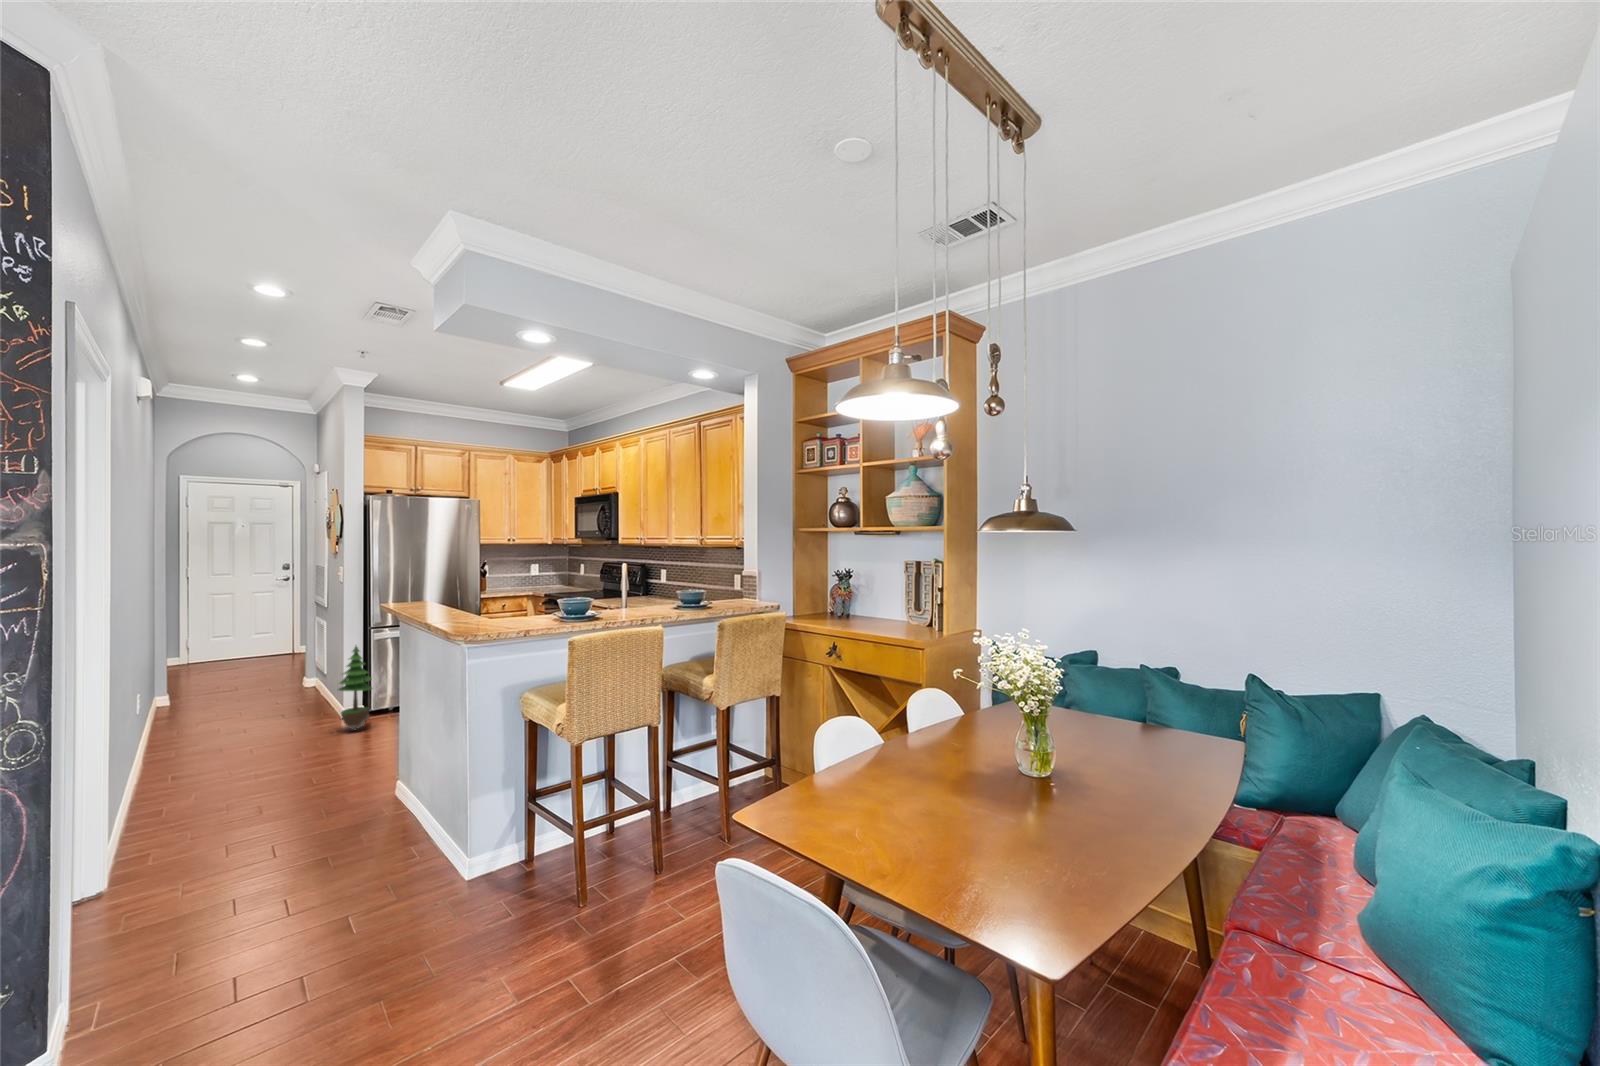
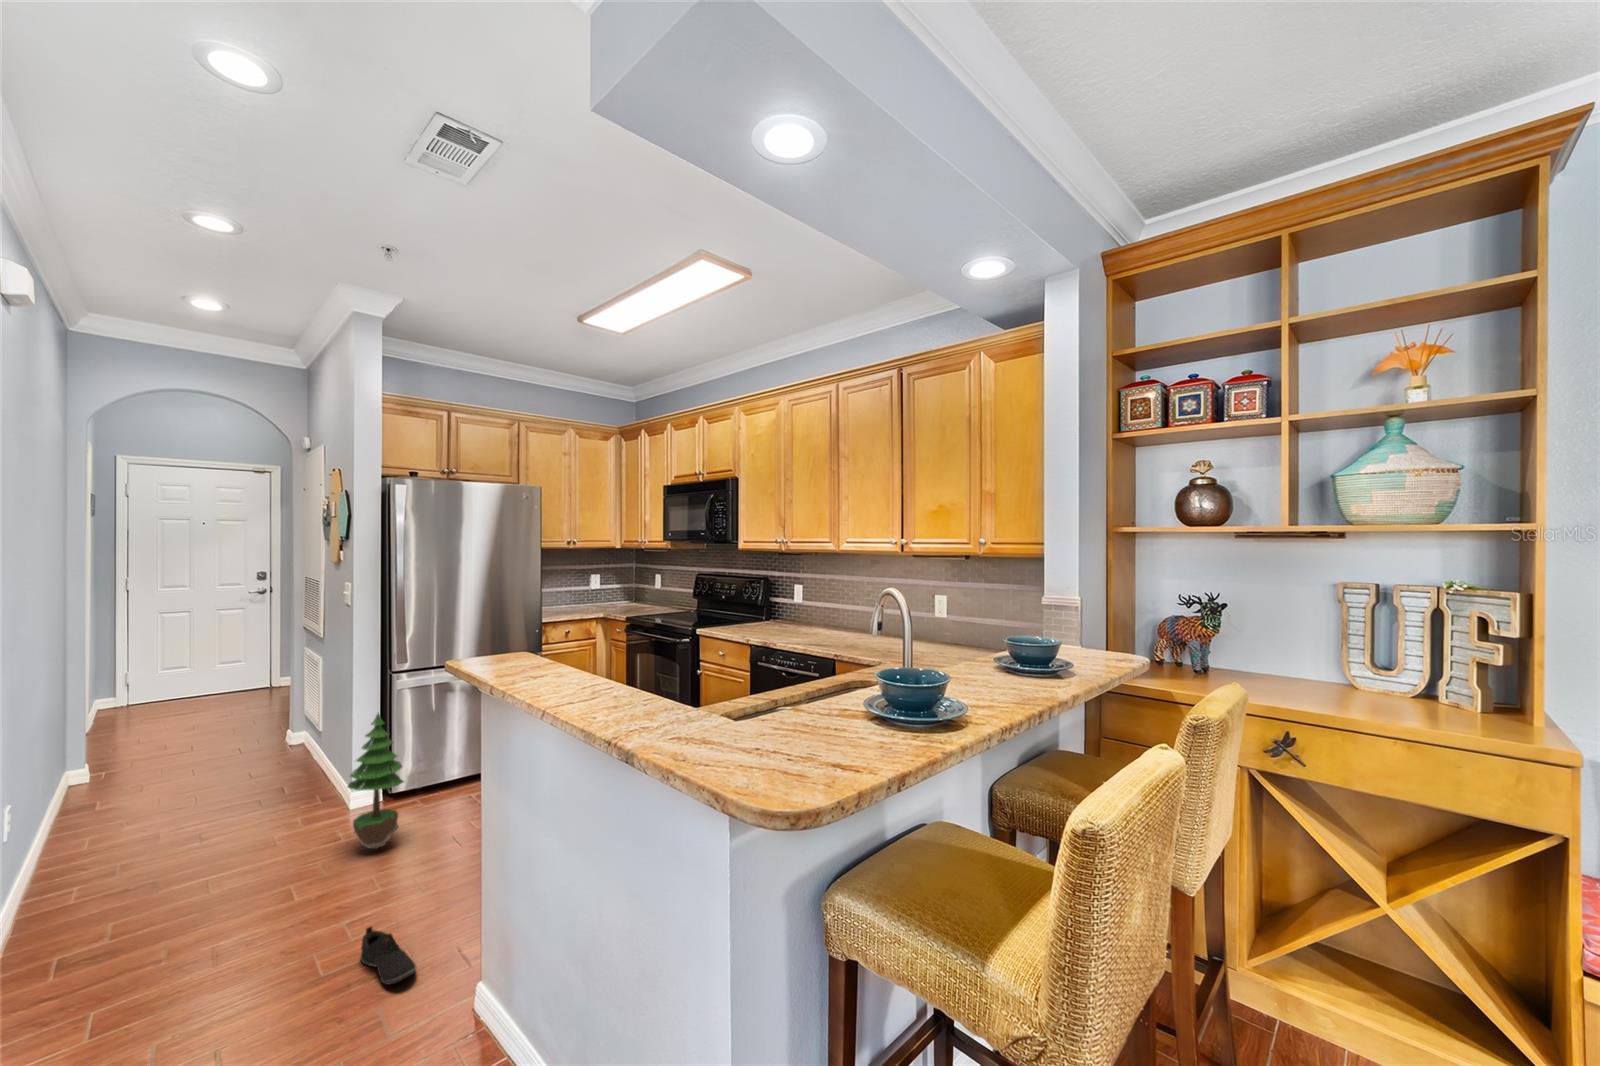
shoe: none [338,752,368,776] -> present [361,926,416,985]

